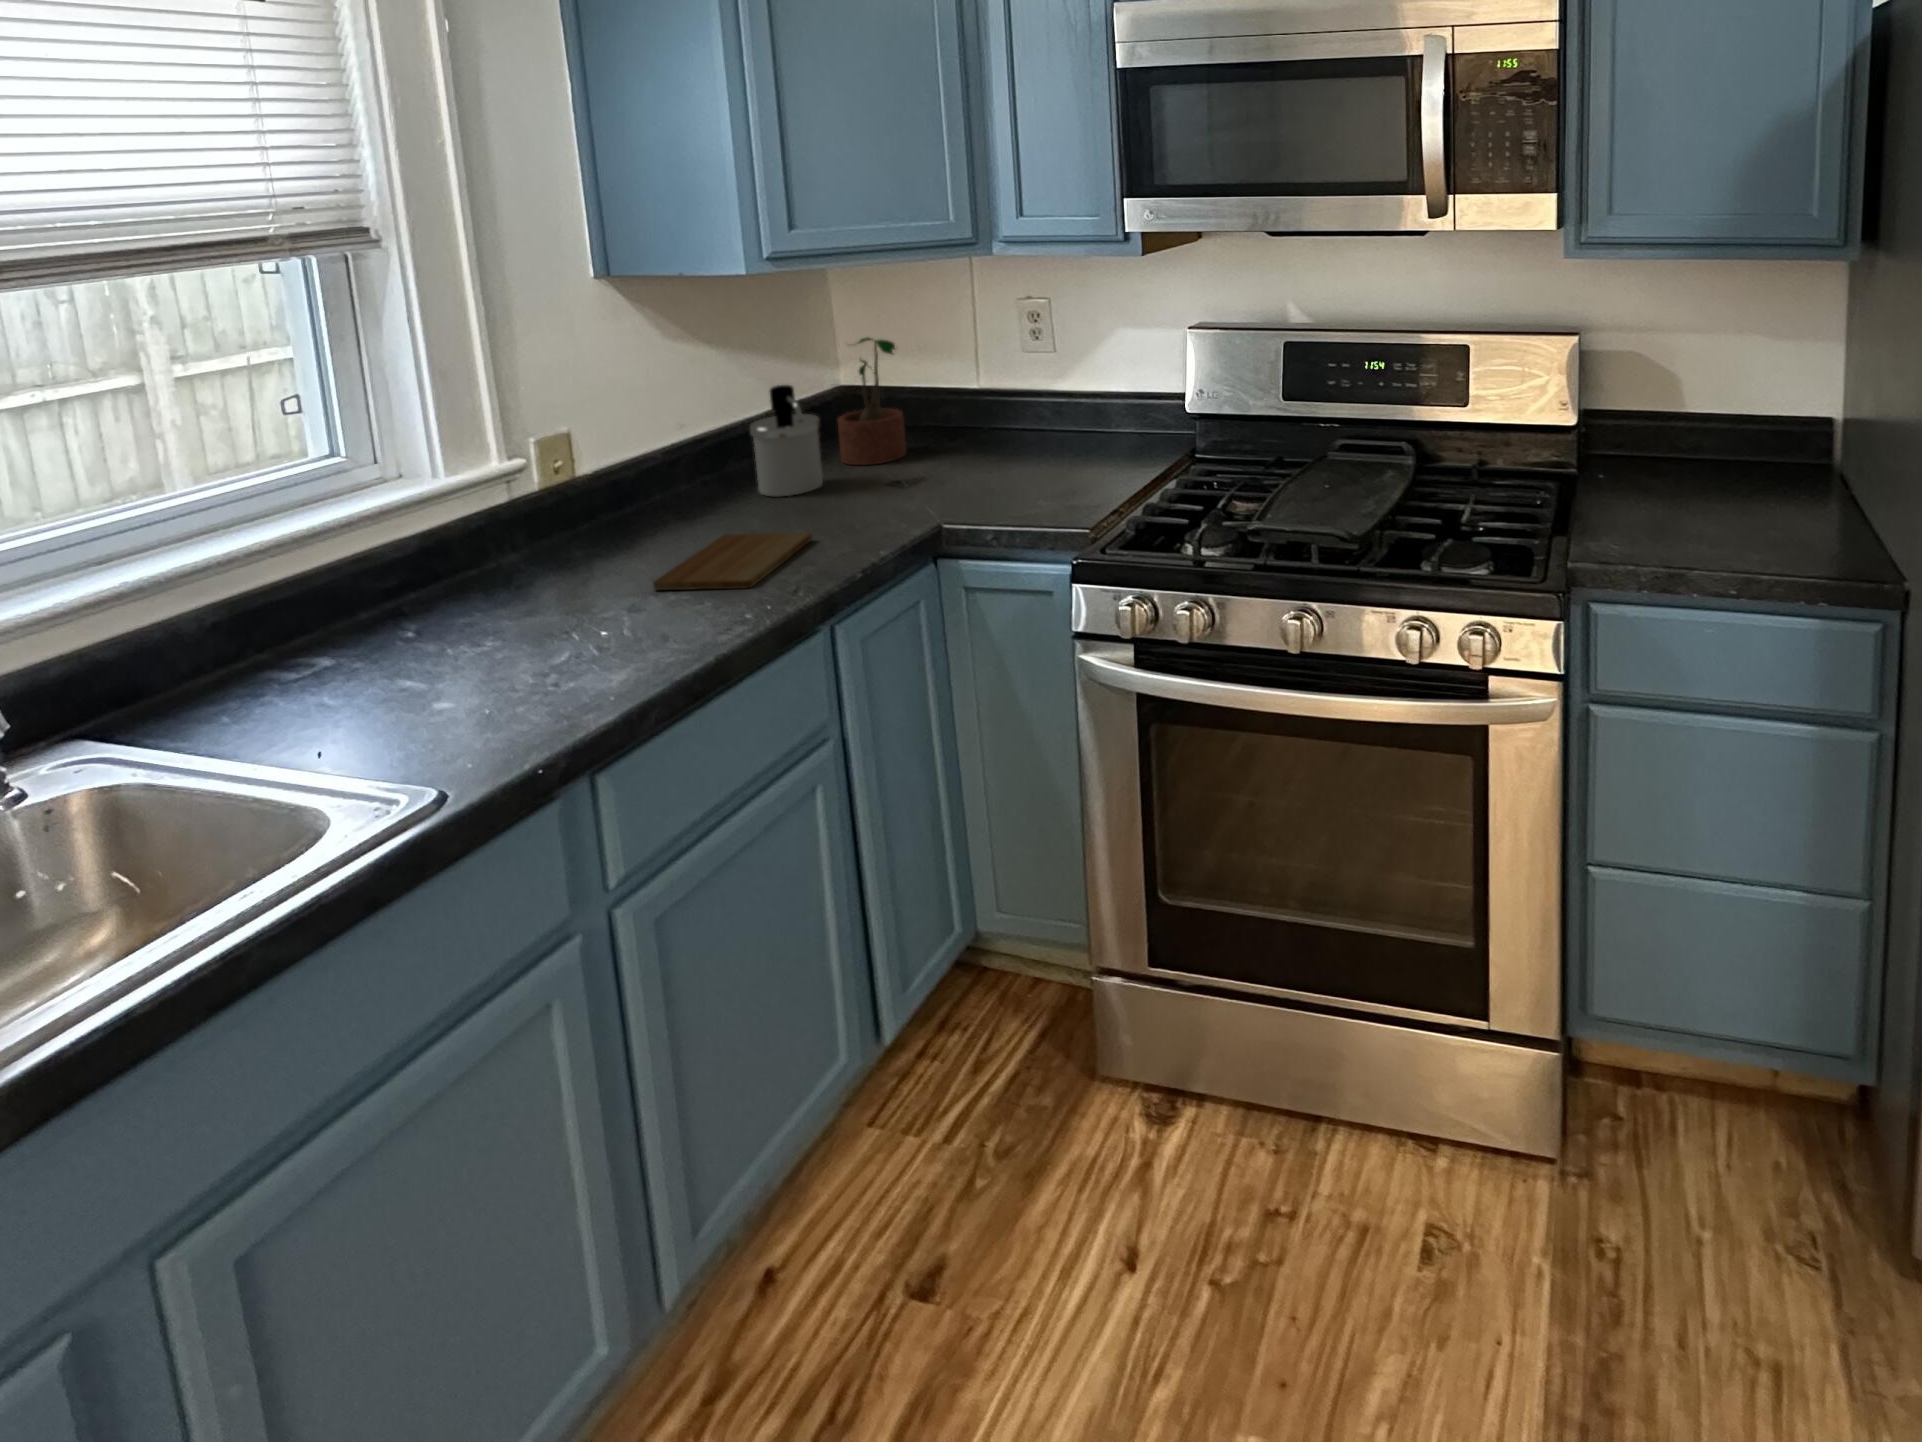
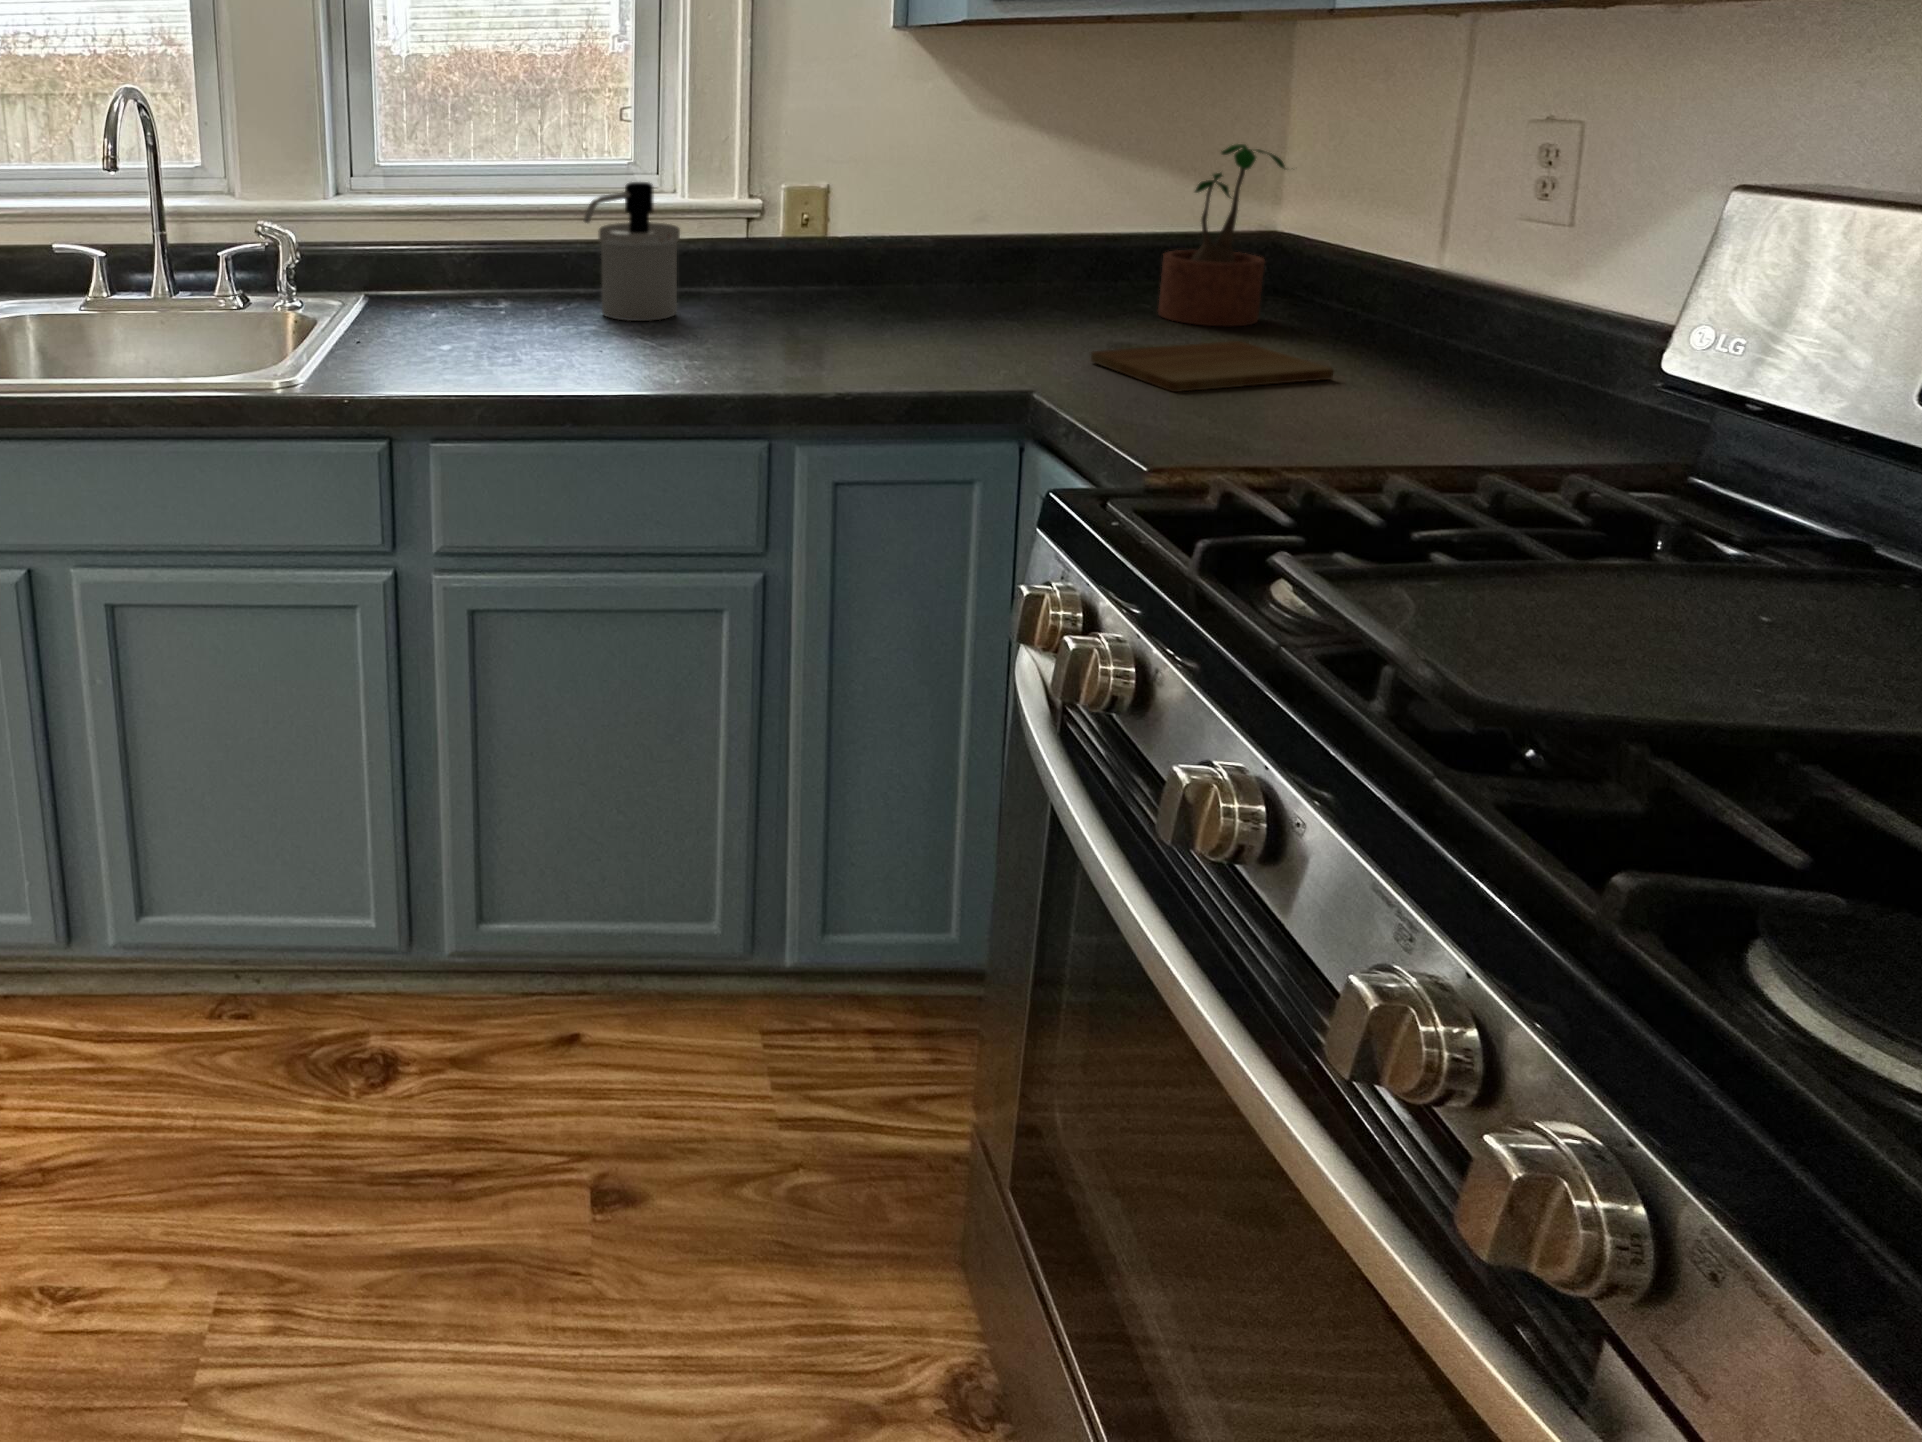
soap dispenser: present [750,385,823,497] -> present [584,182,680,321]
cutting board: present [653,532,812,590] -> present [1091,341,1333,392]

